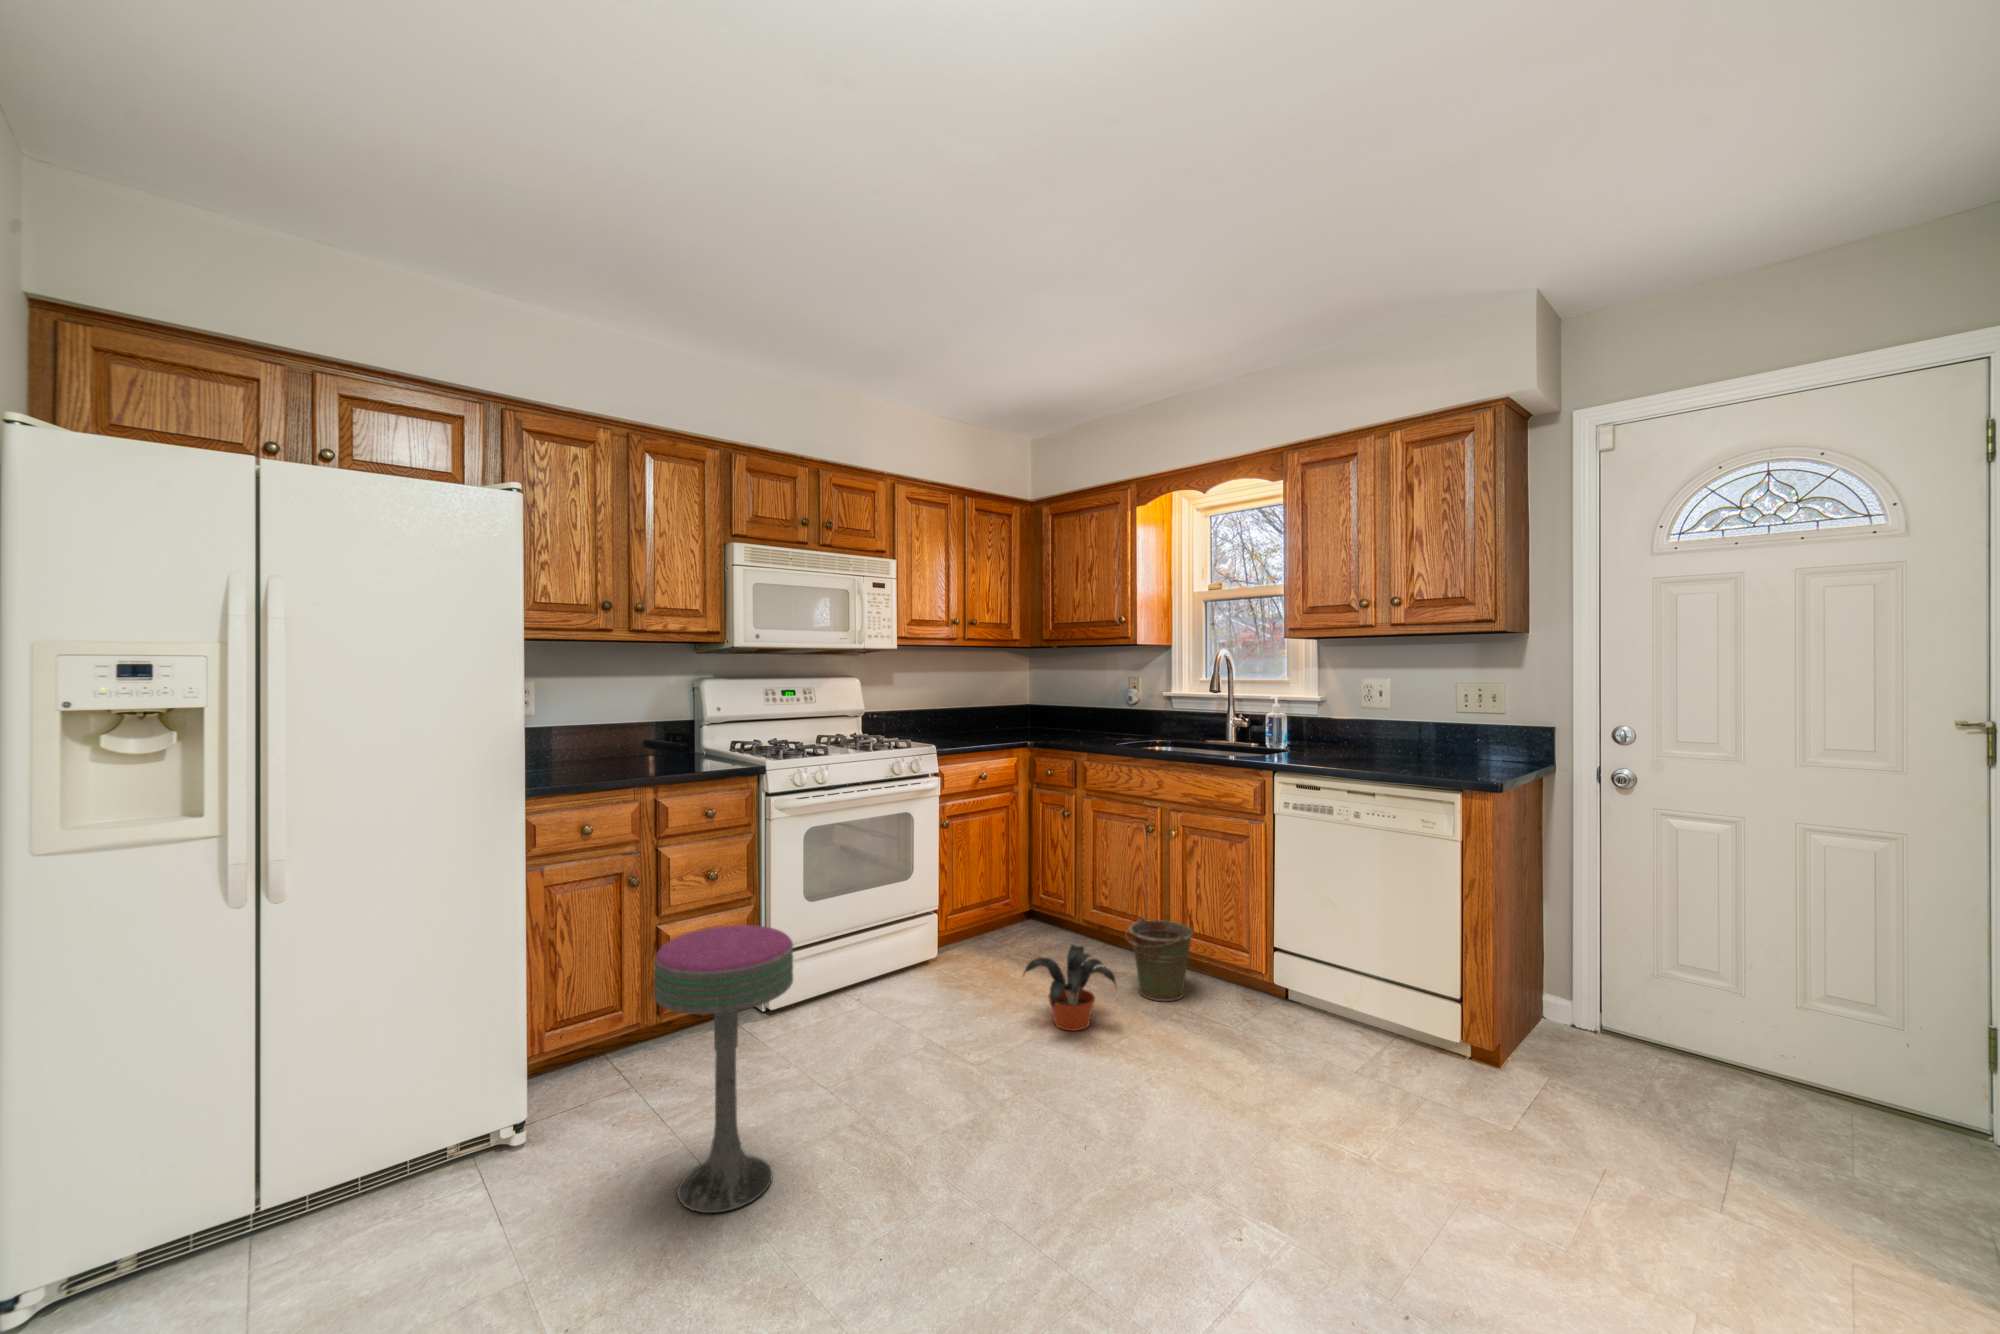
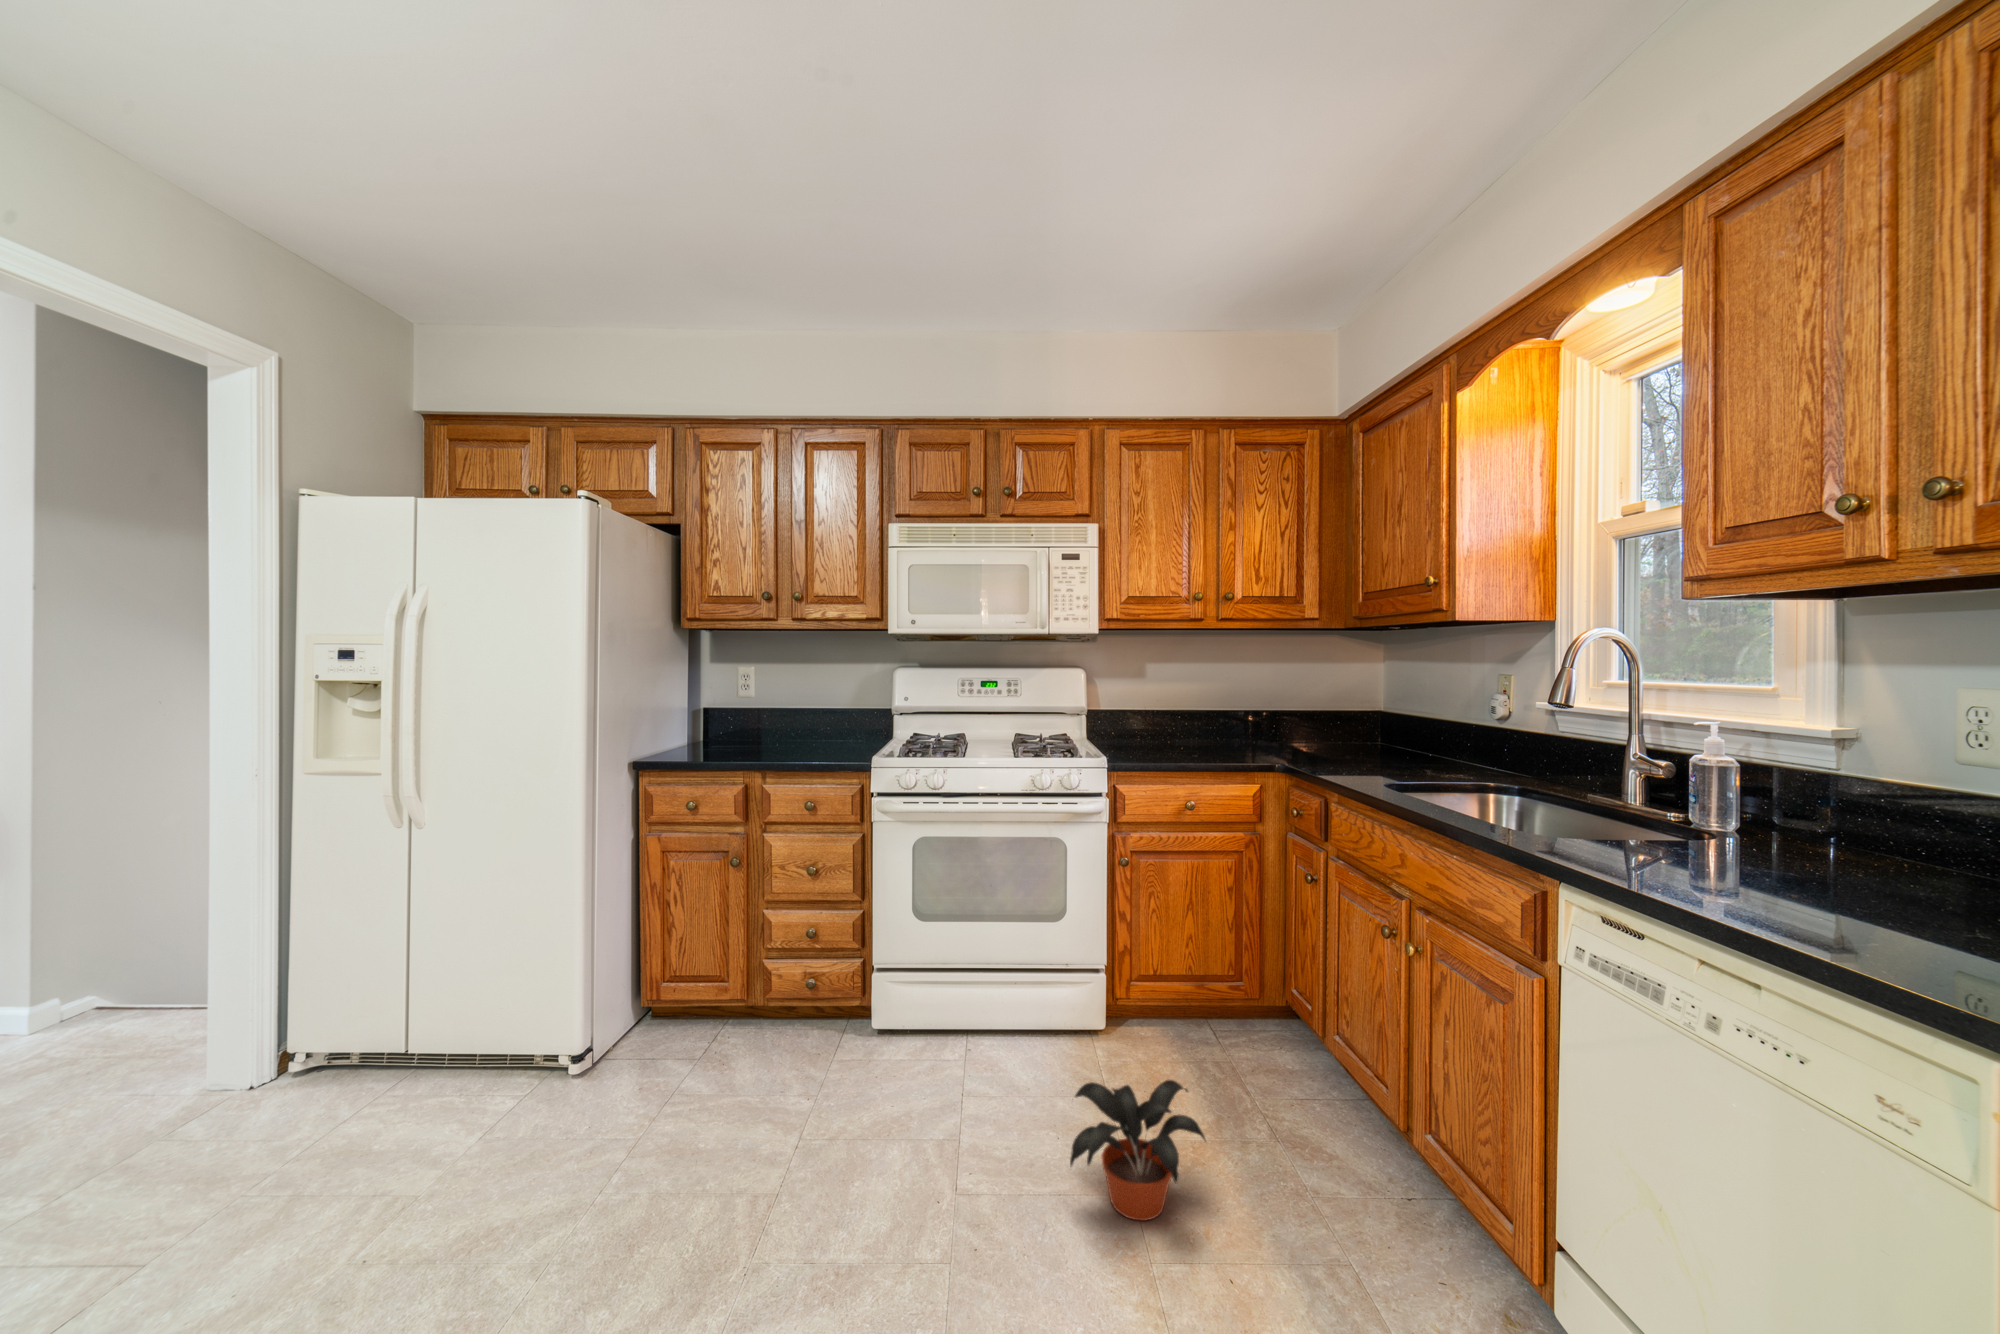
bucket: present [1129,917,1193,1001] -> none [1278,1075,1404,1248]
bar stool: present [654,925,793,1213] -> none [495,932,658,1246]

